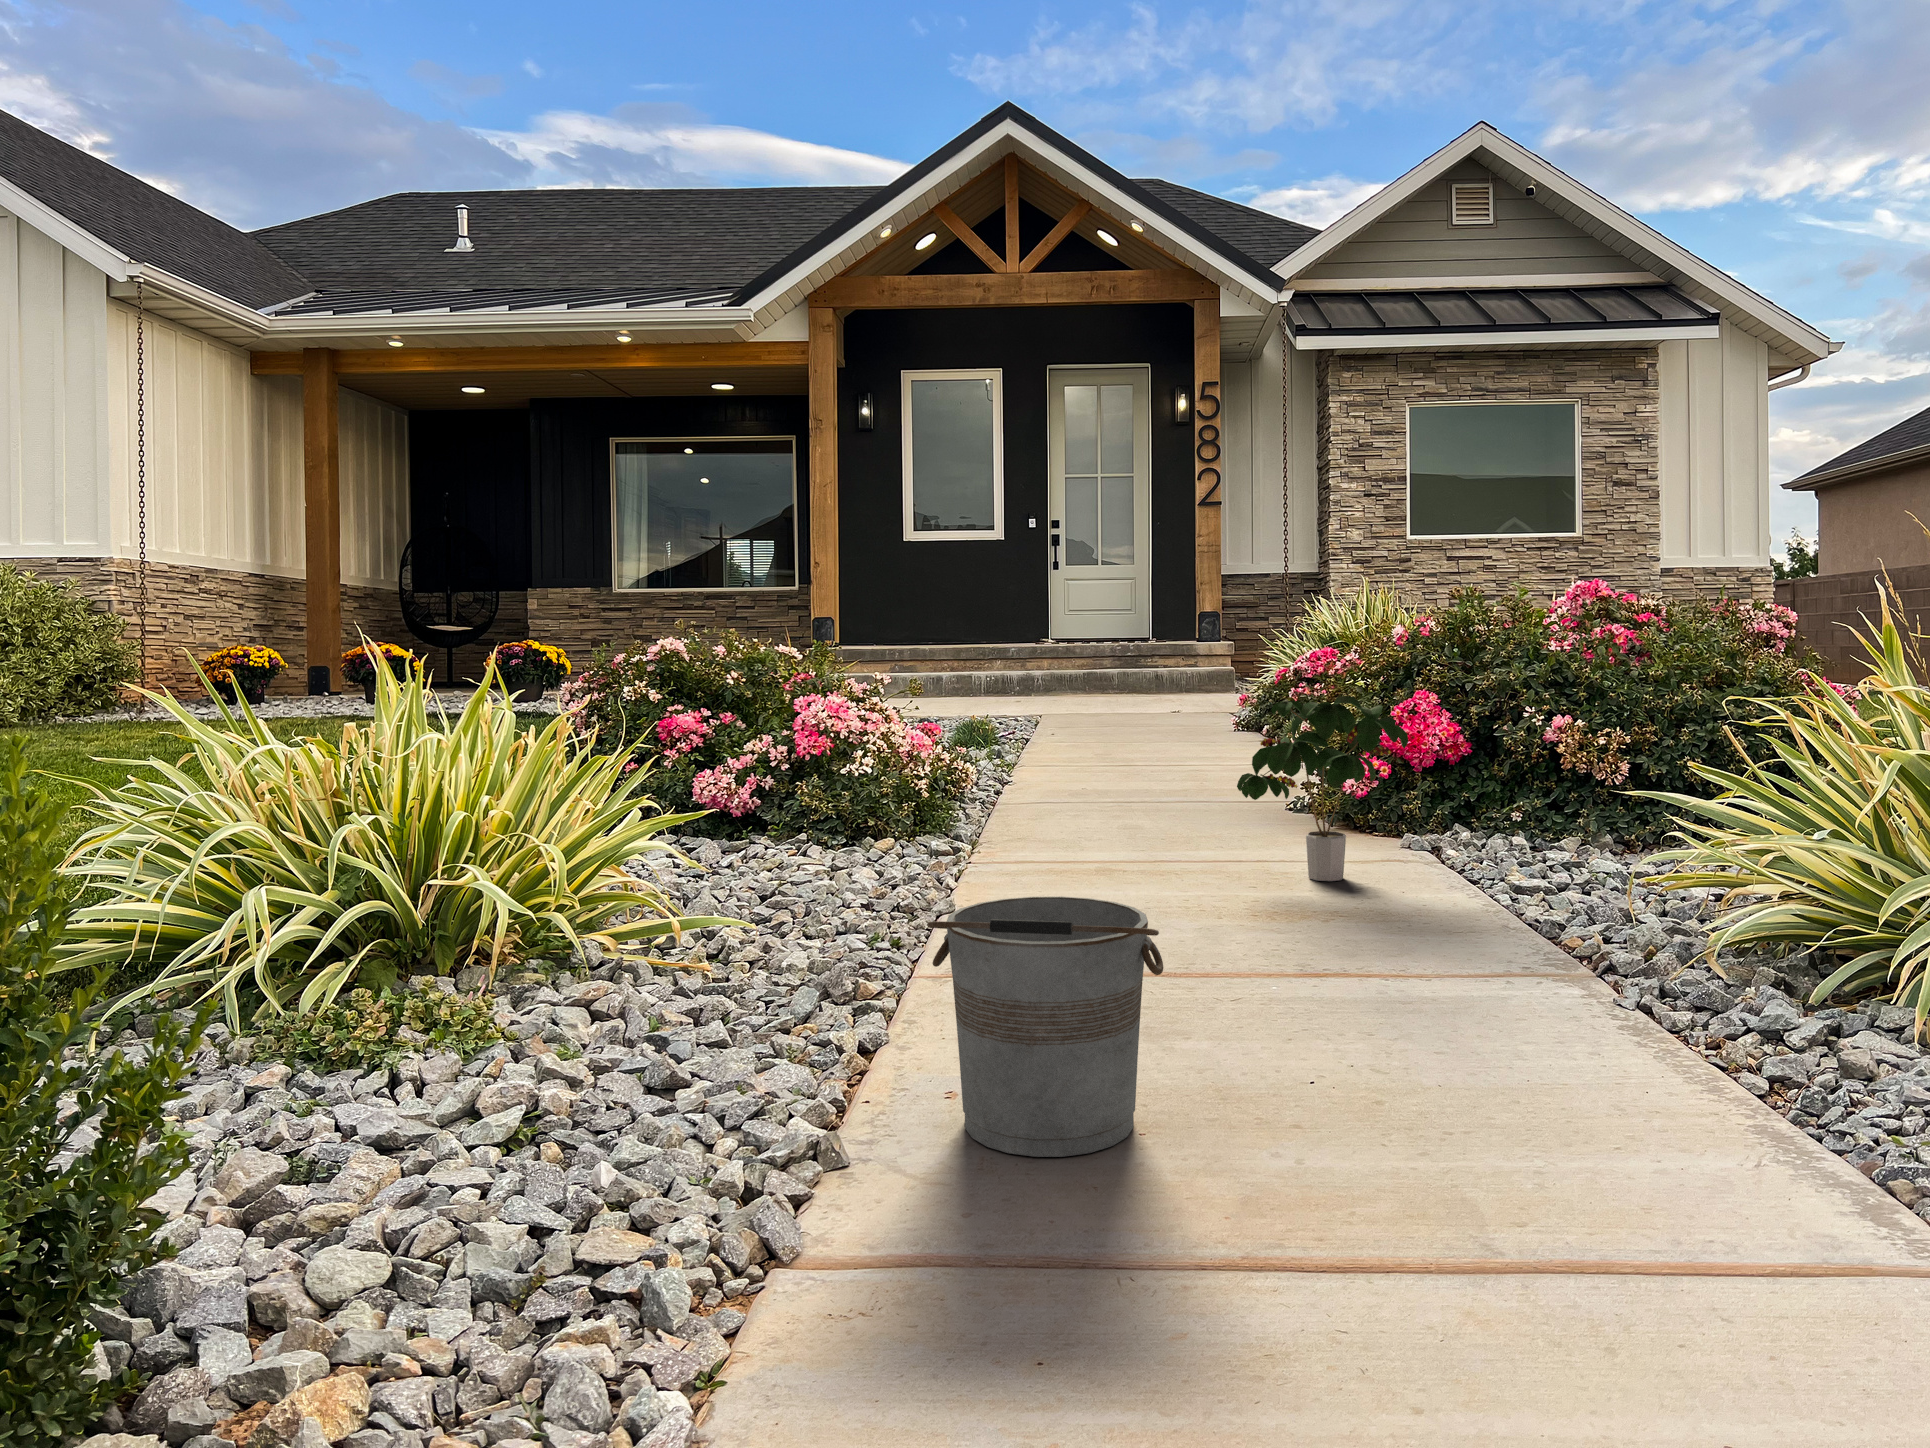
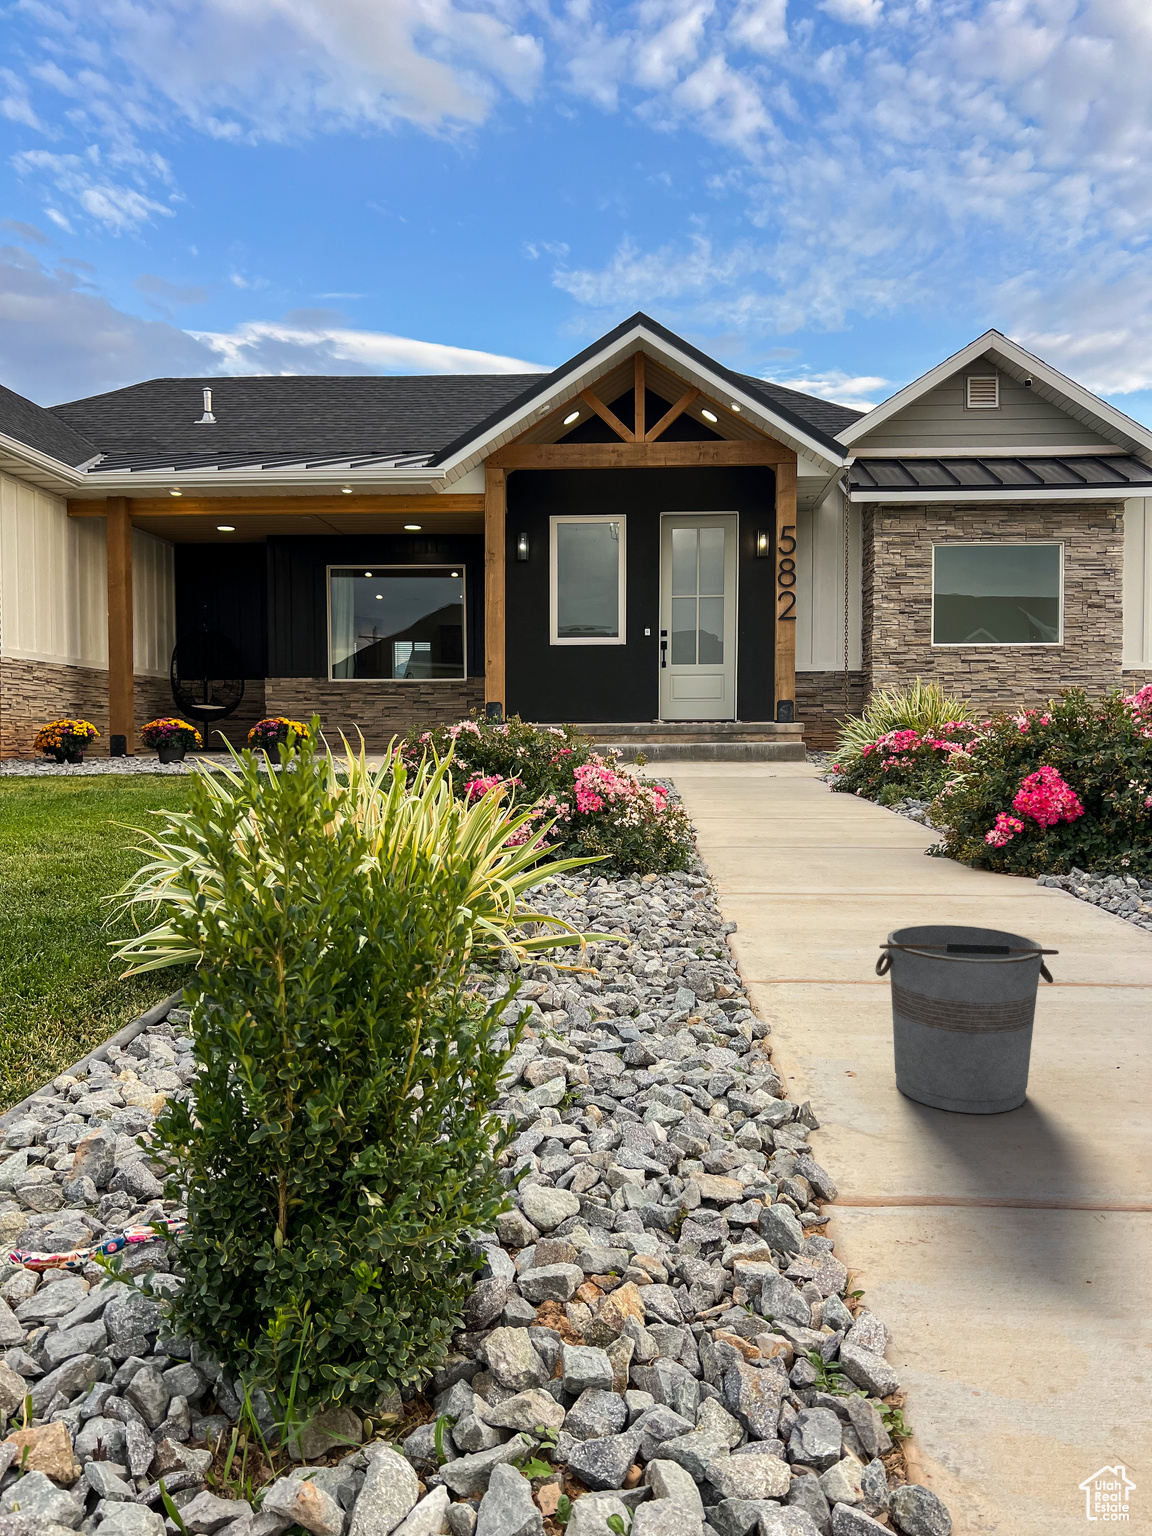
potted plant: present [1237,696,1408,881] -> none [939,772,1066,909]

